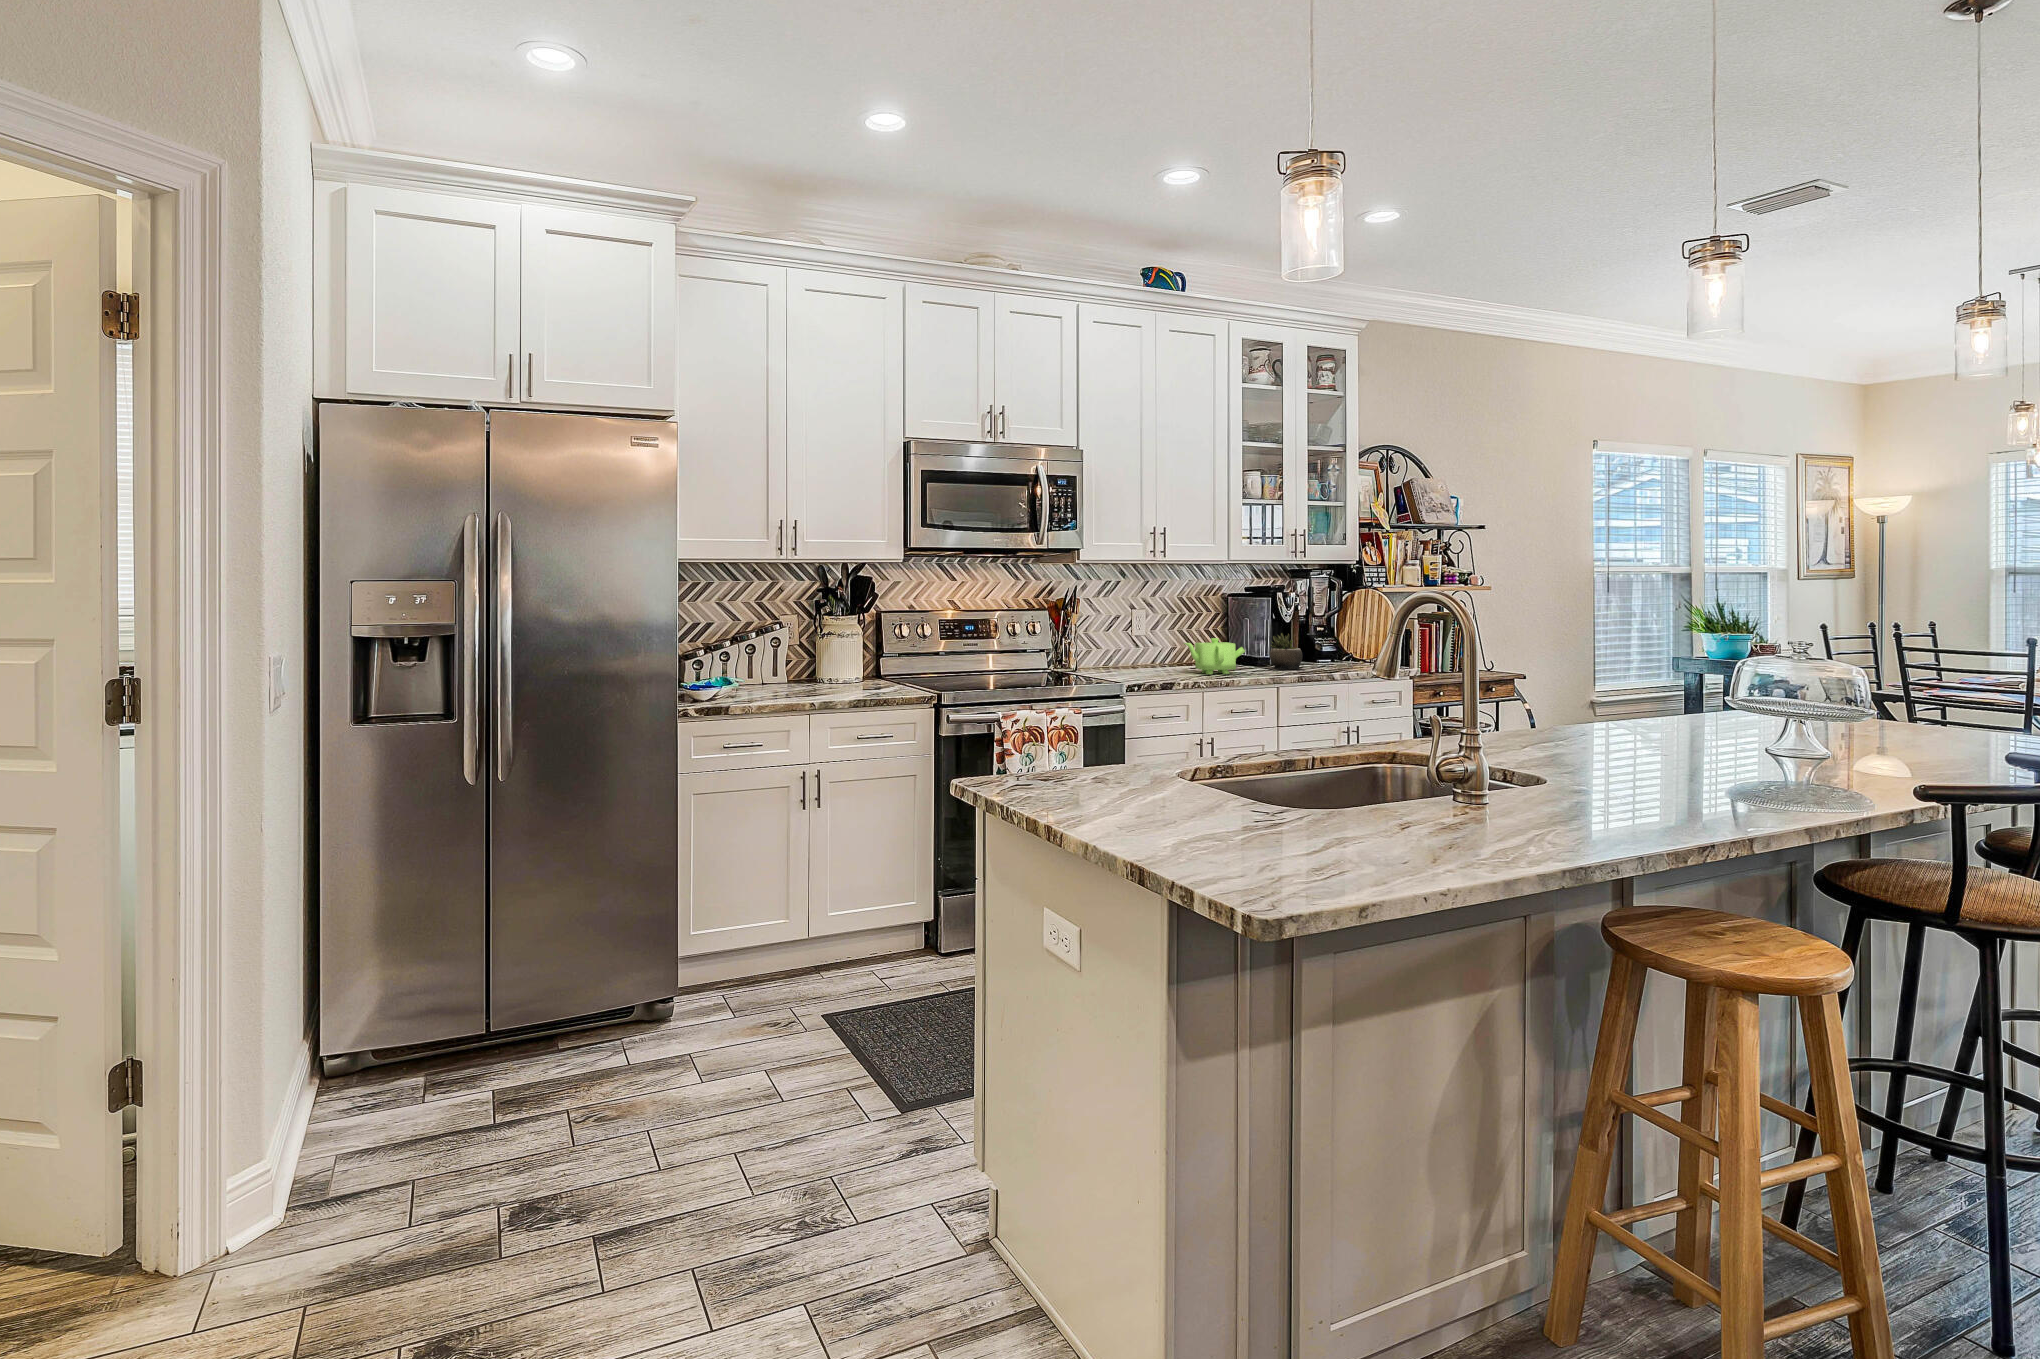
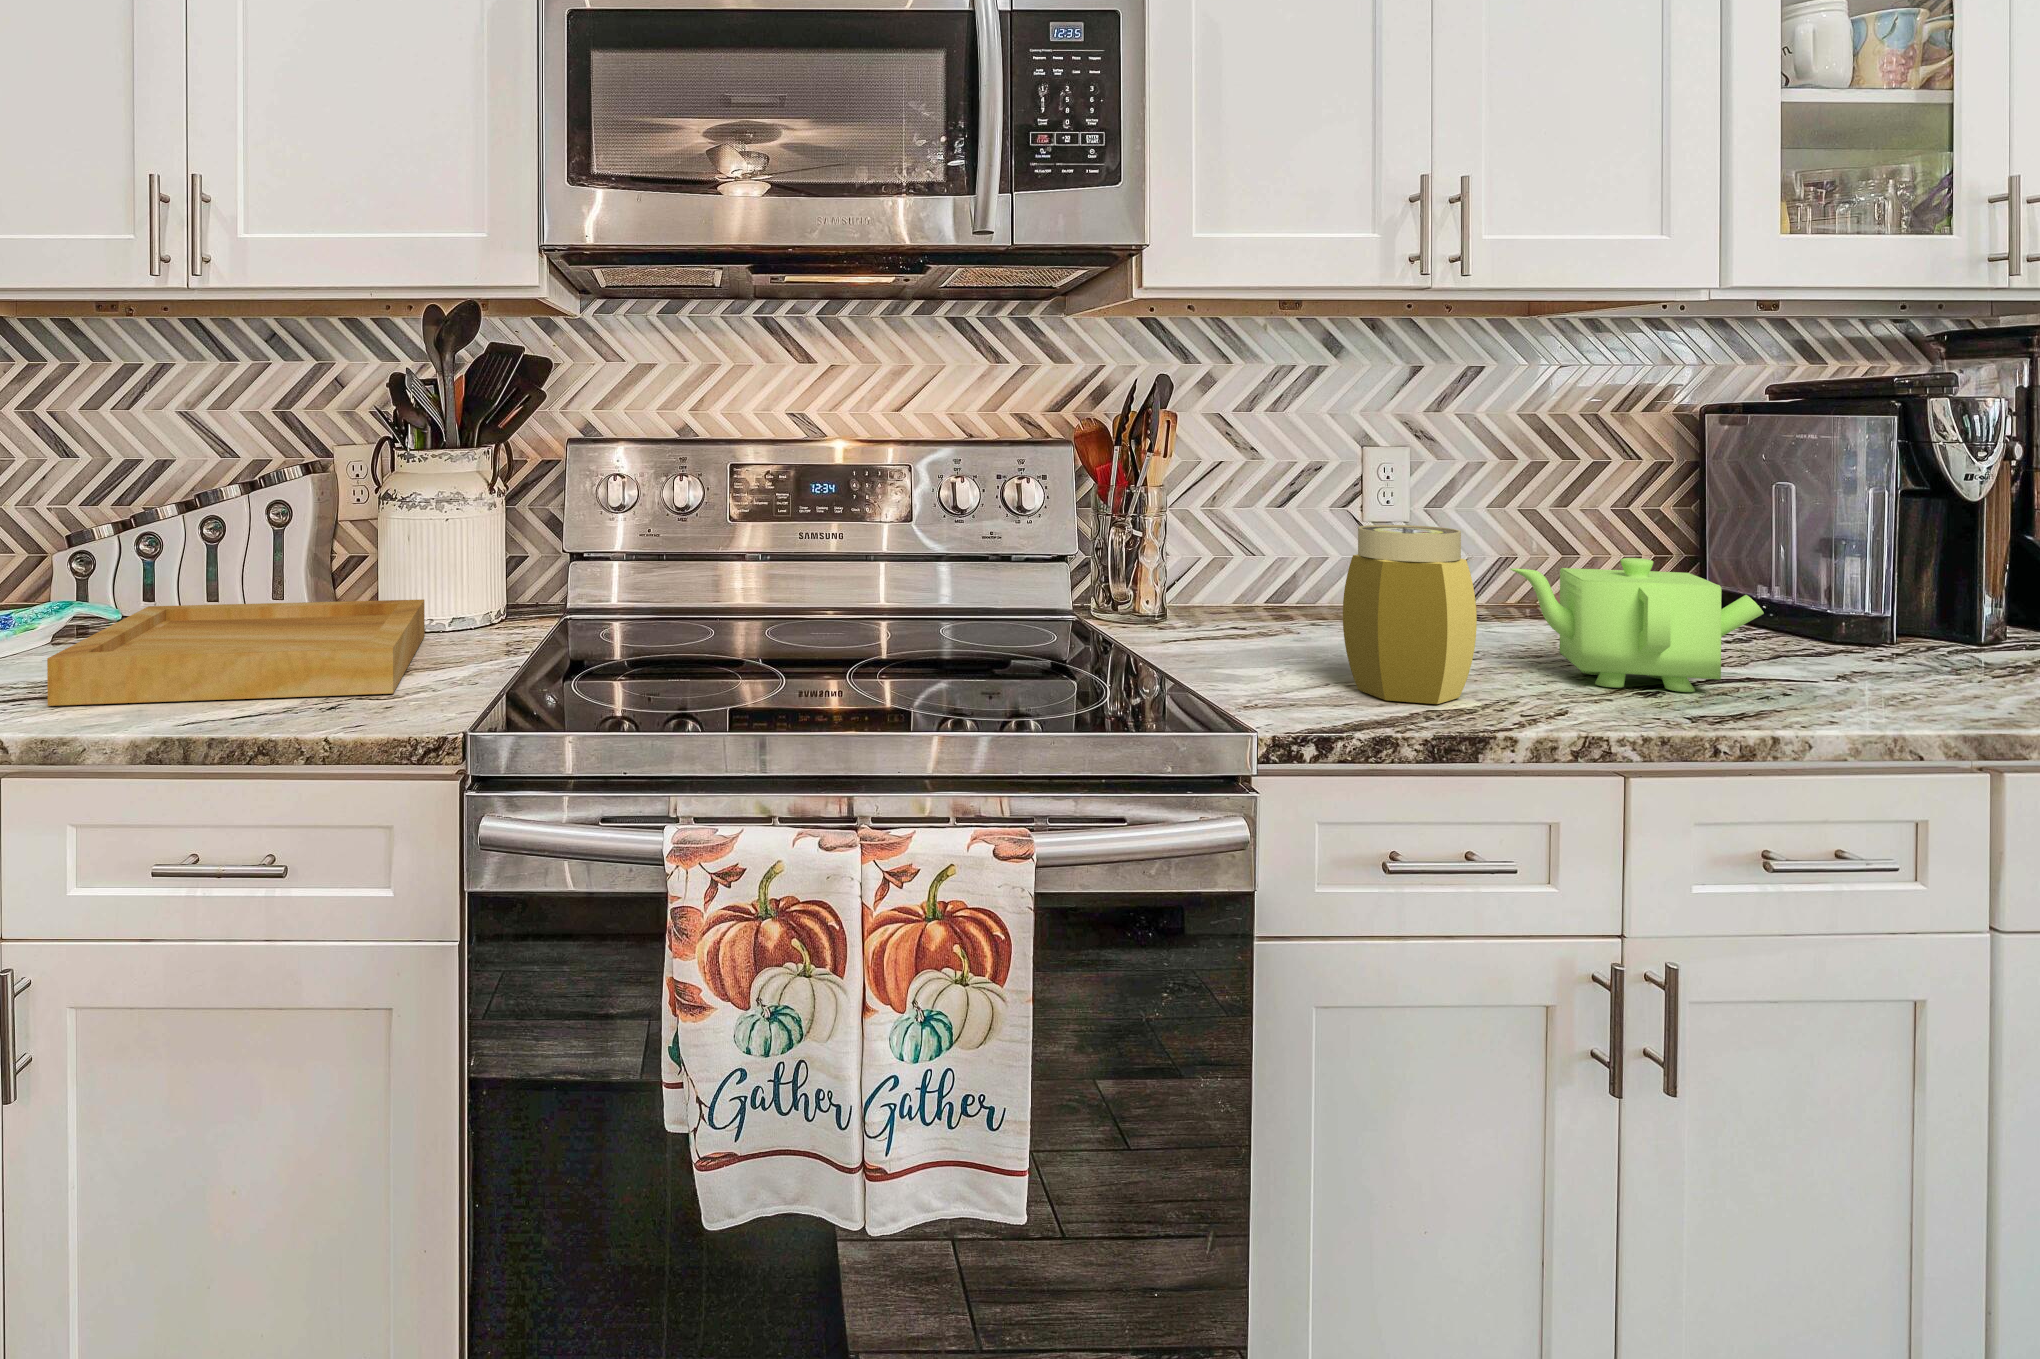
jar: none [1144,630,1178,678] -> present [1343,525,1477,704]
succulent plant: present [1266,633,1304,670] -> none [1840,543,2030,686]
tray: none [755,670,888,695] -> present [47,599,425,706]

